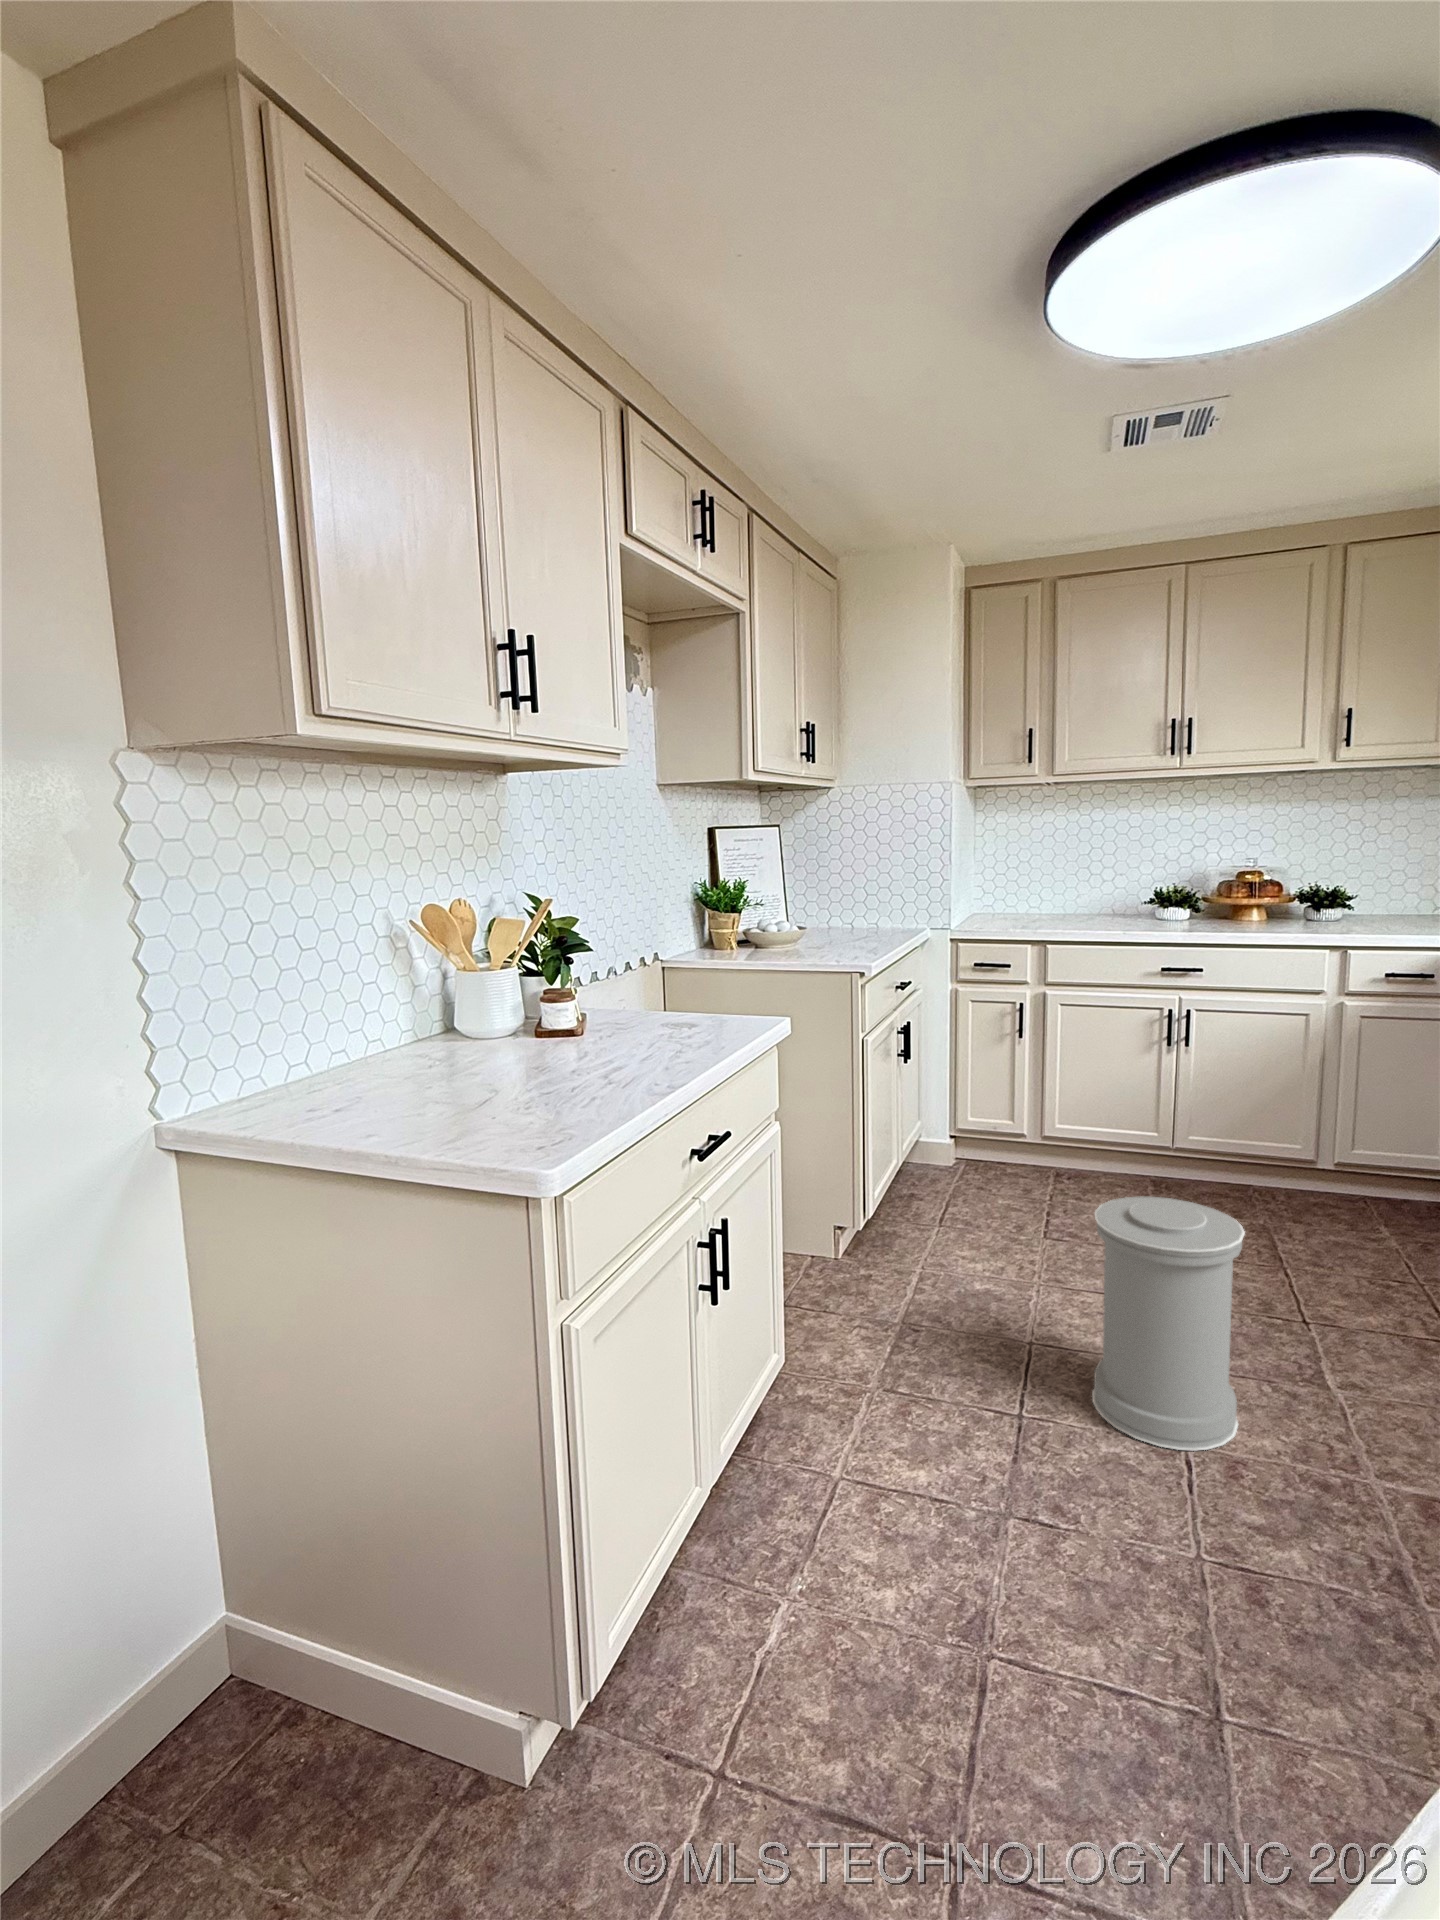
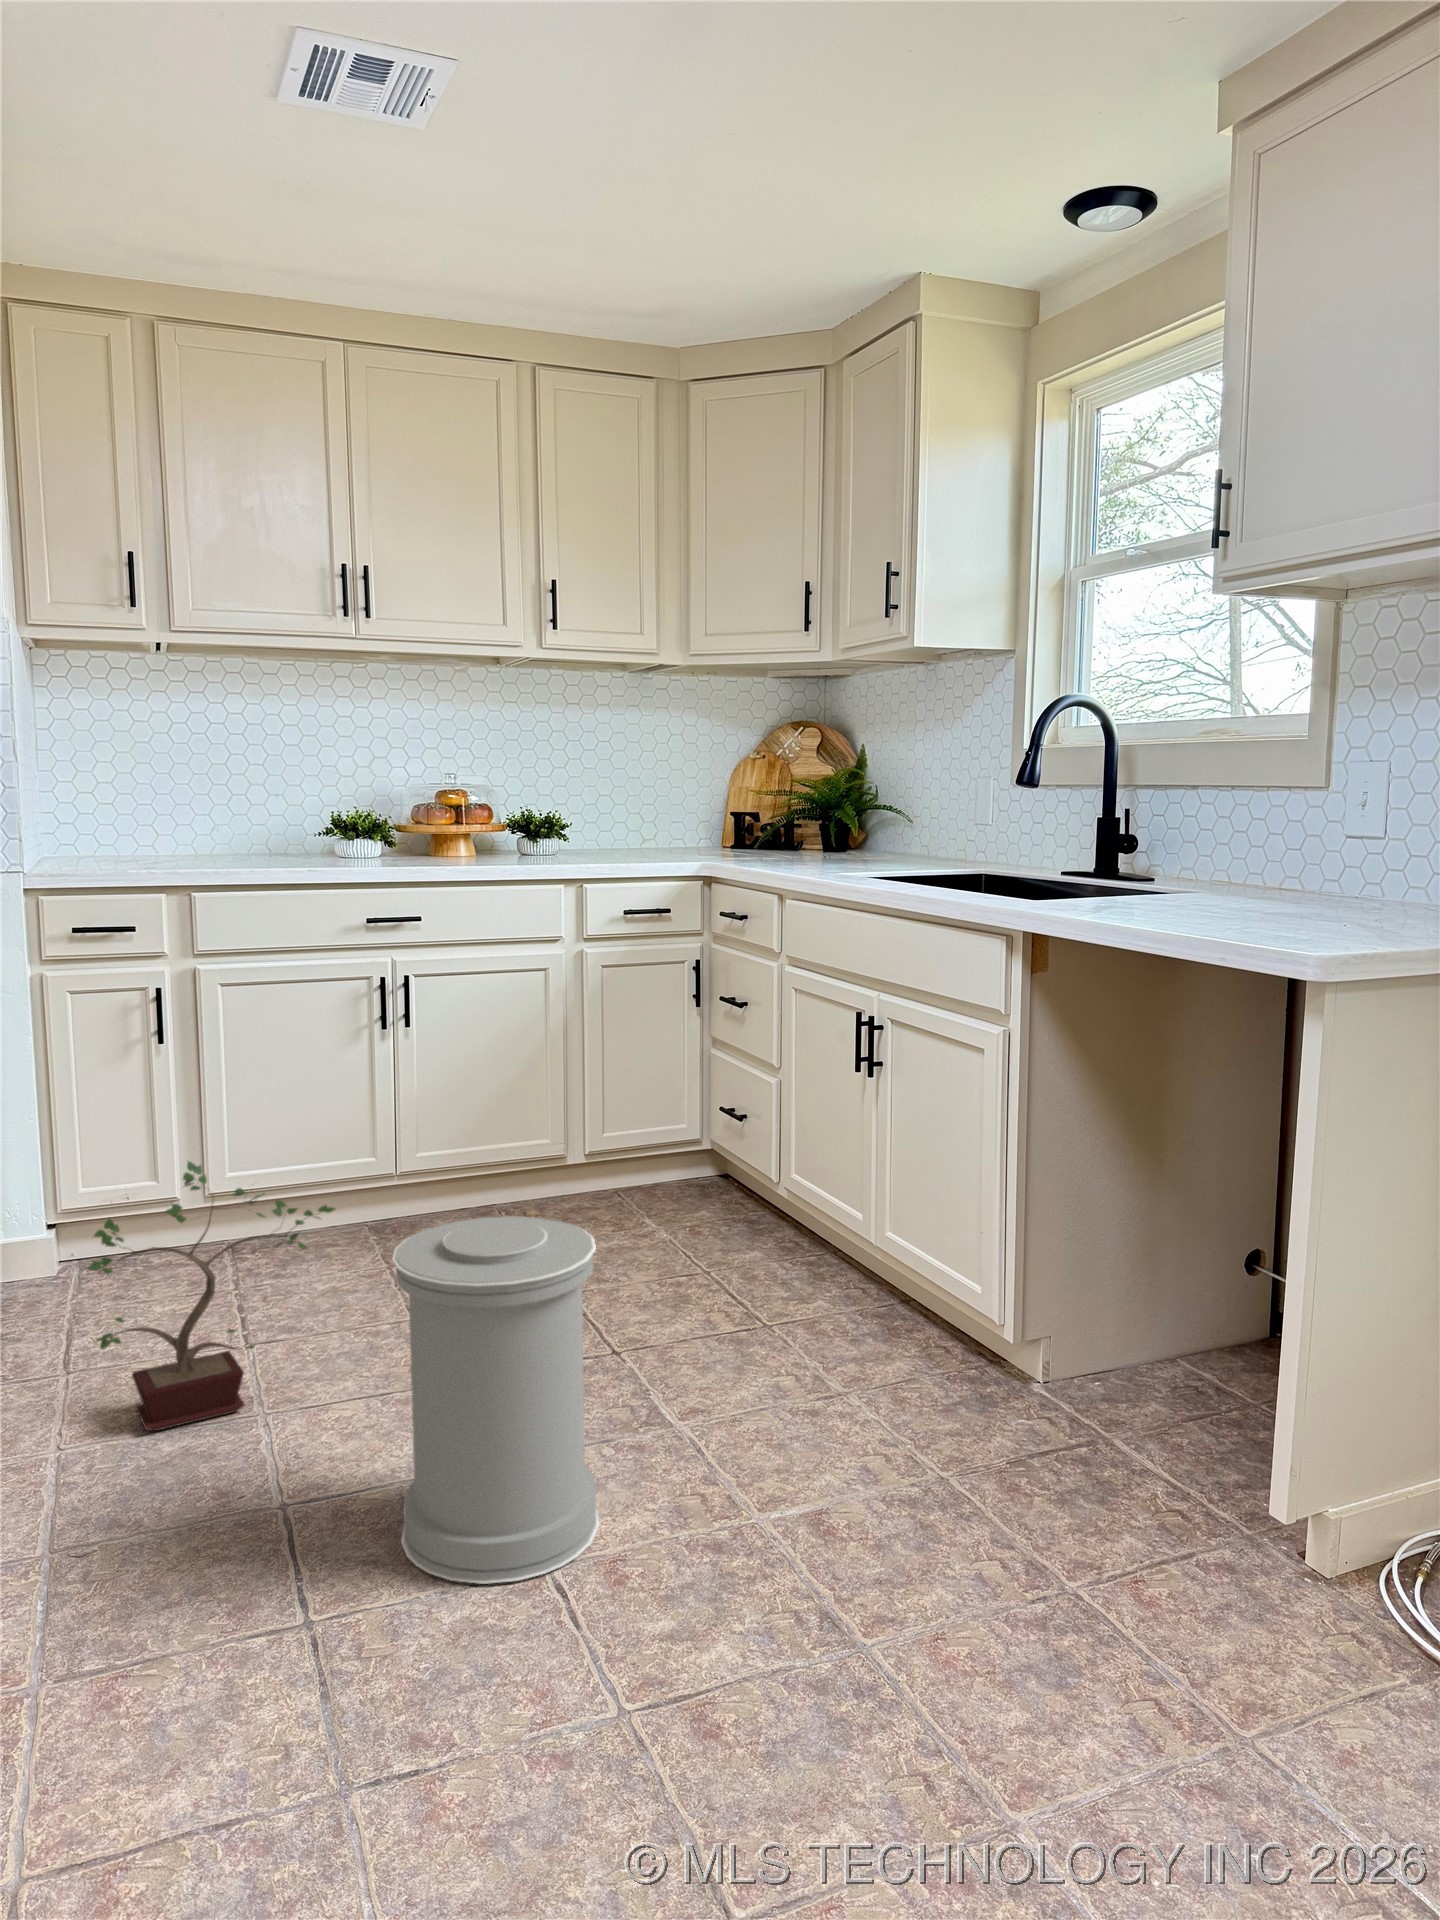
potted plant: none [942,1118,1095,1278] -> present [88,1162,335,1431]

